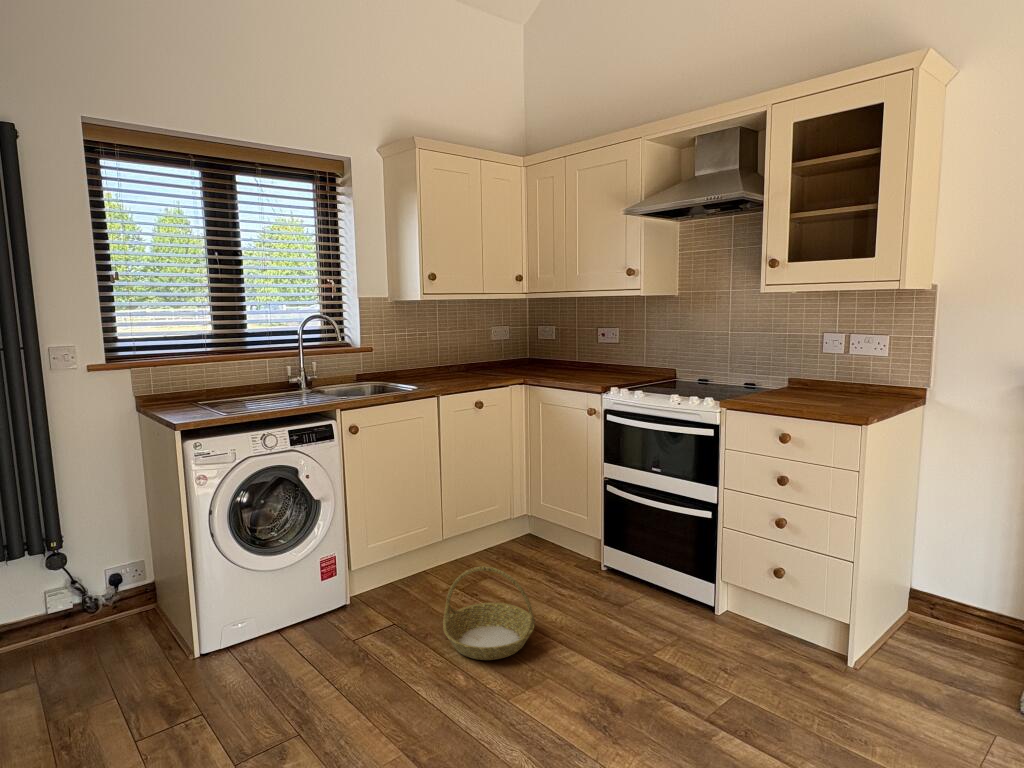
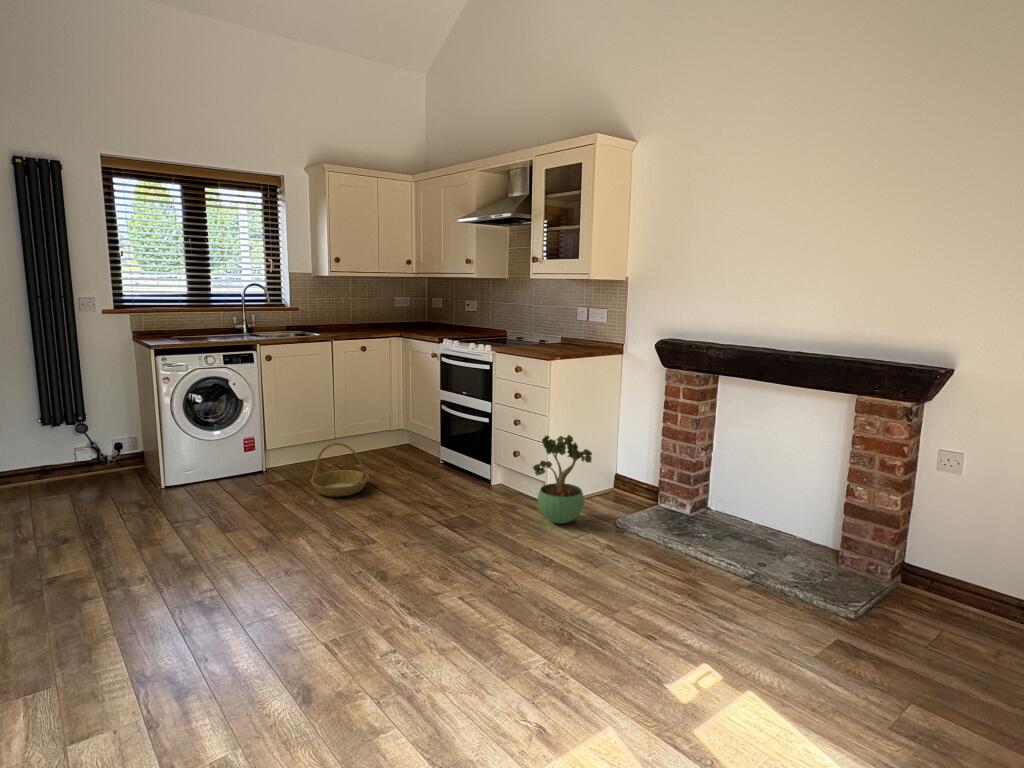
potted plant: none [860,556,985,709] -> present [533,435,592,523]

